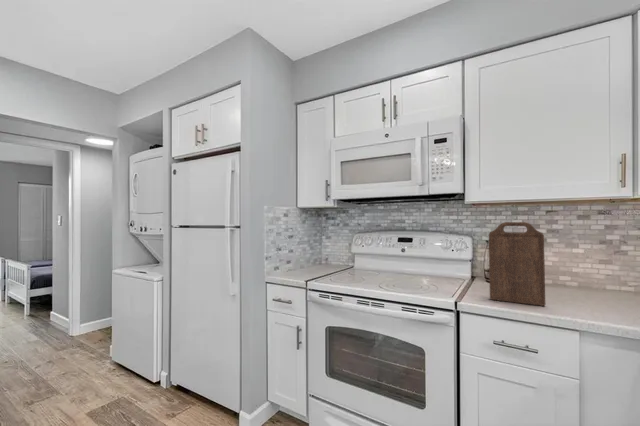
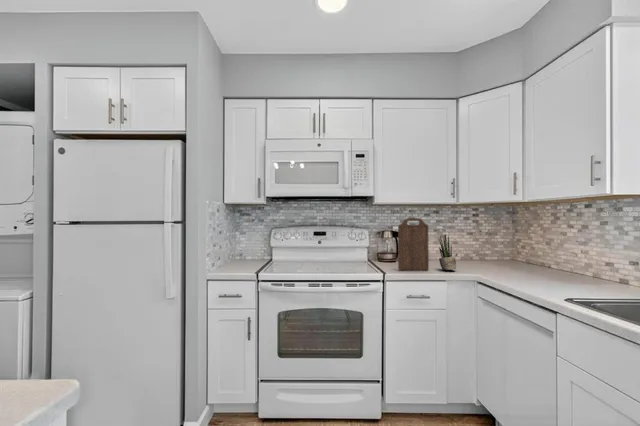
potted plant: none [568,248,603,312] -> present [439,235,456,270]

